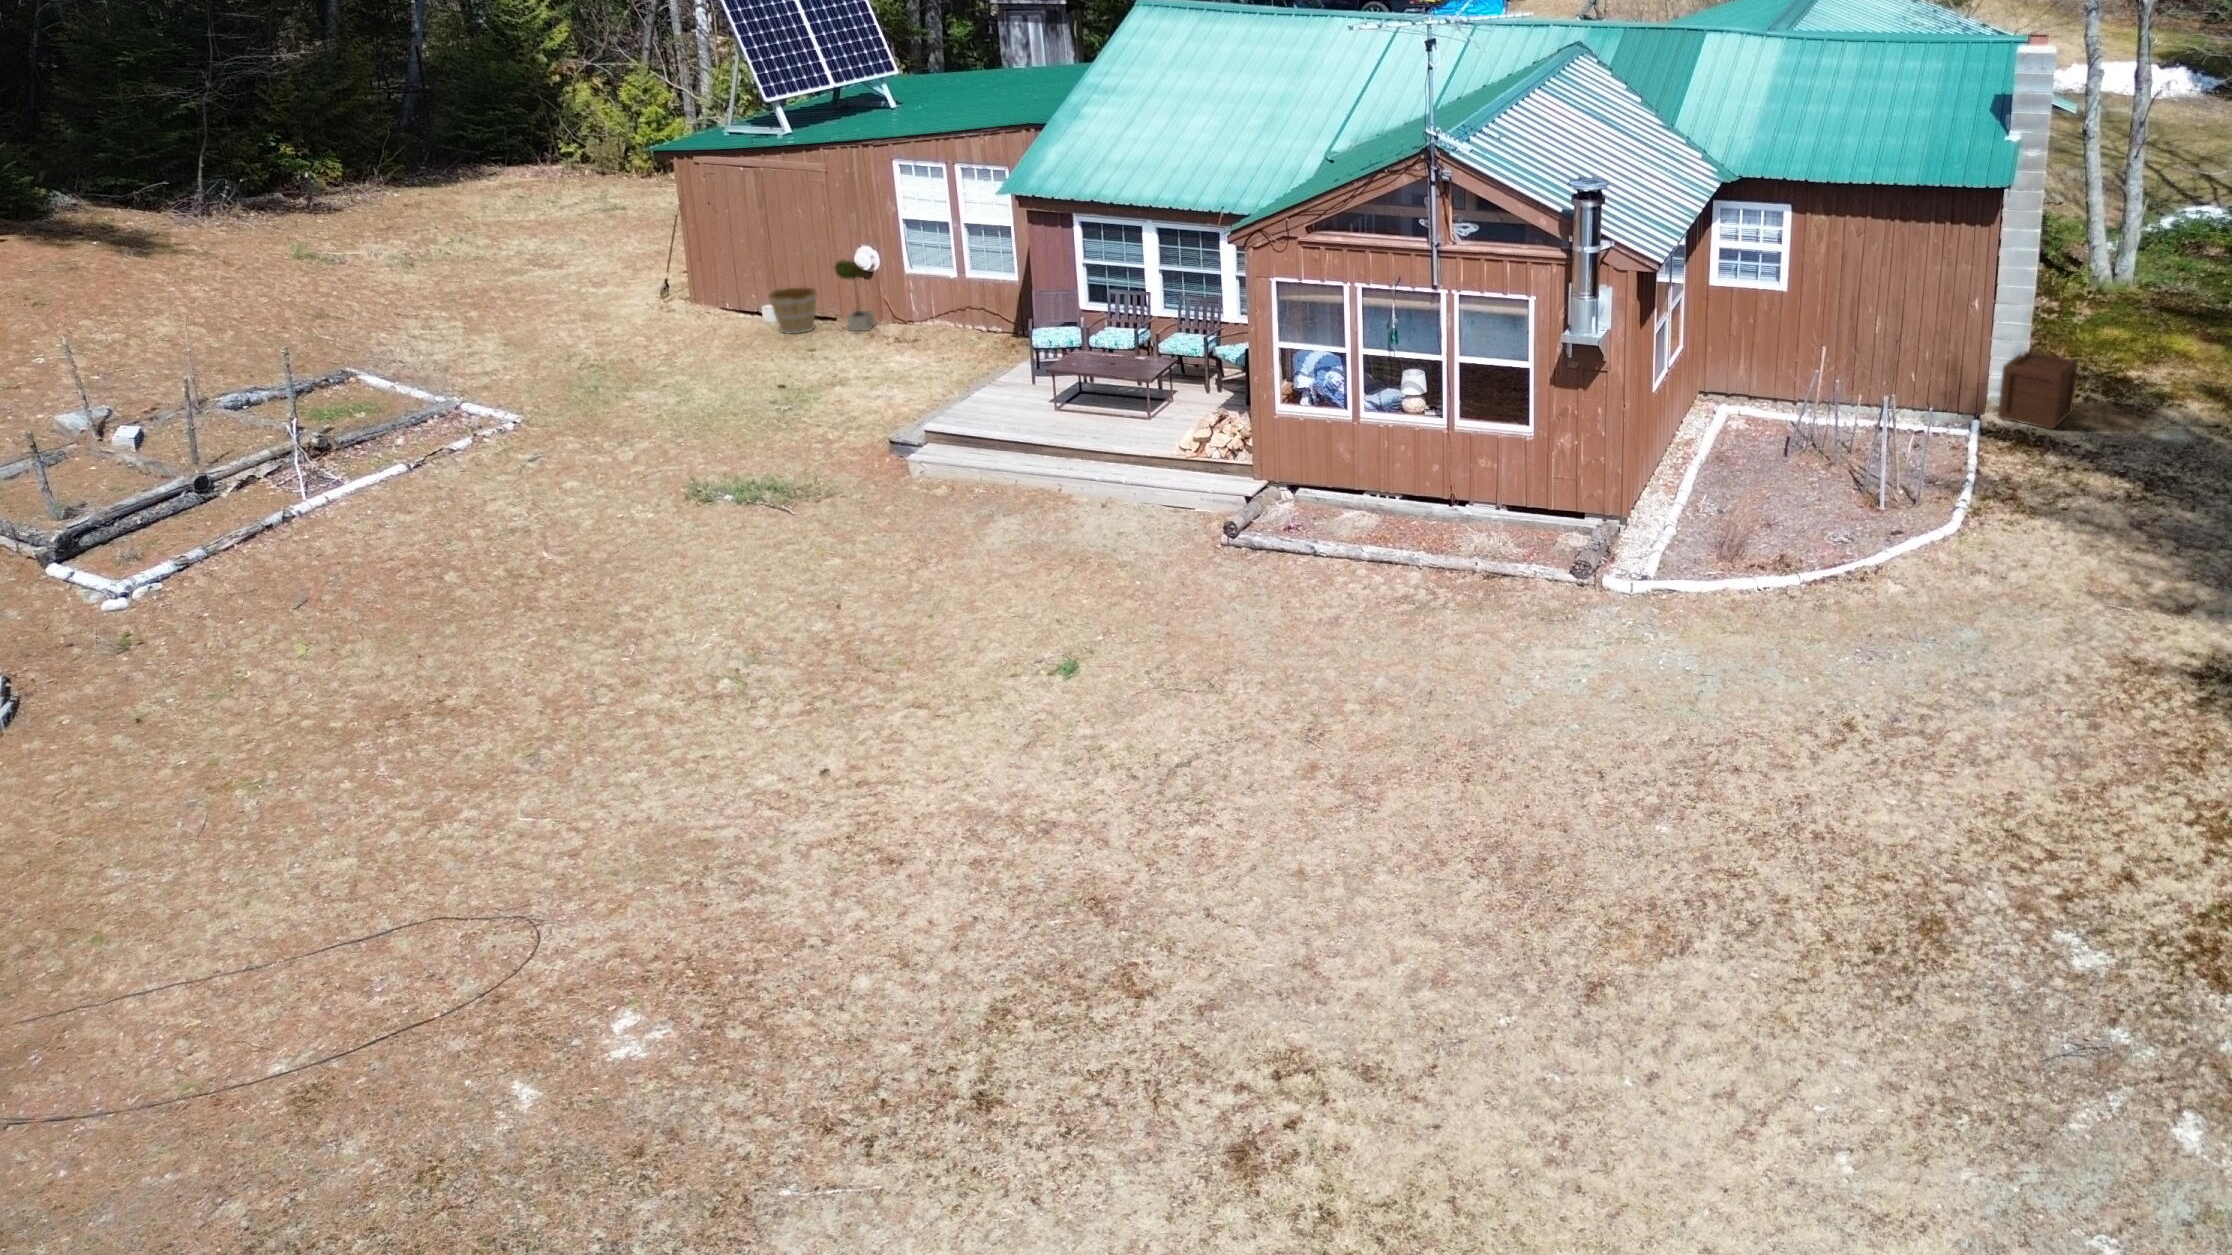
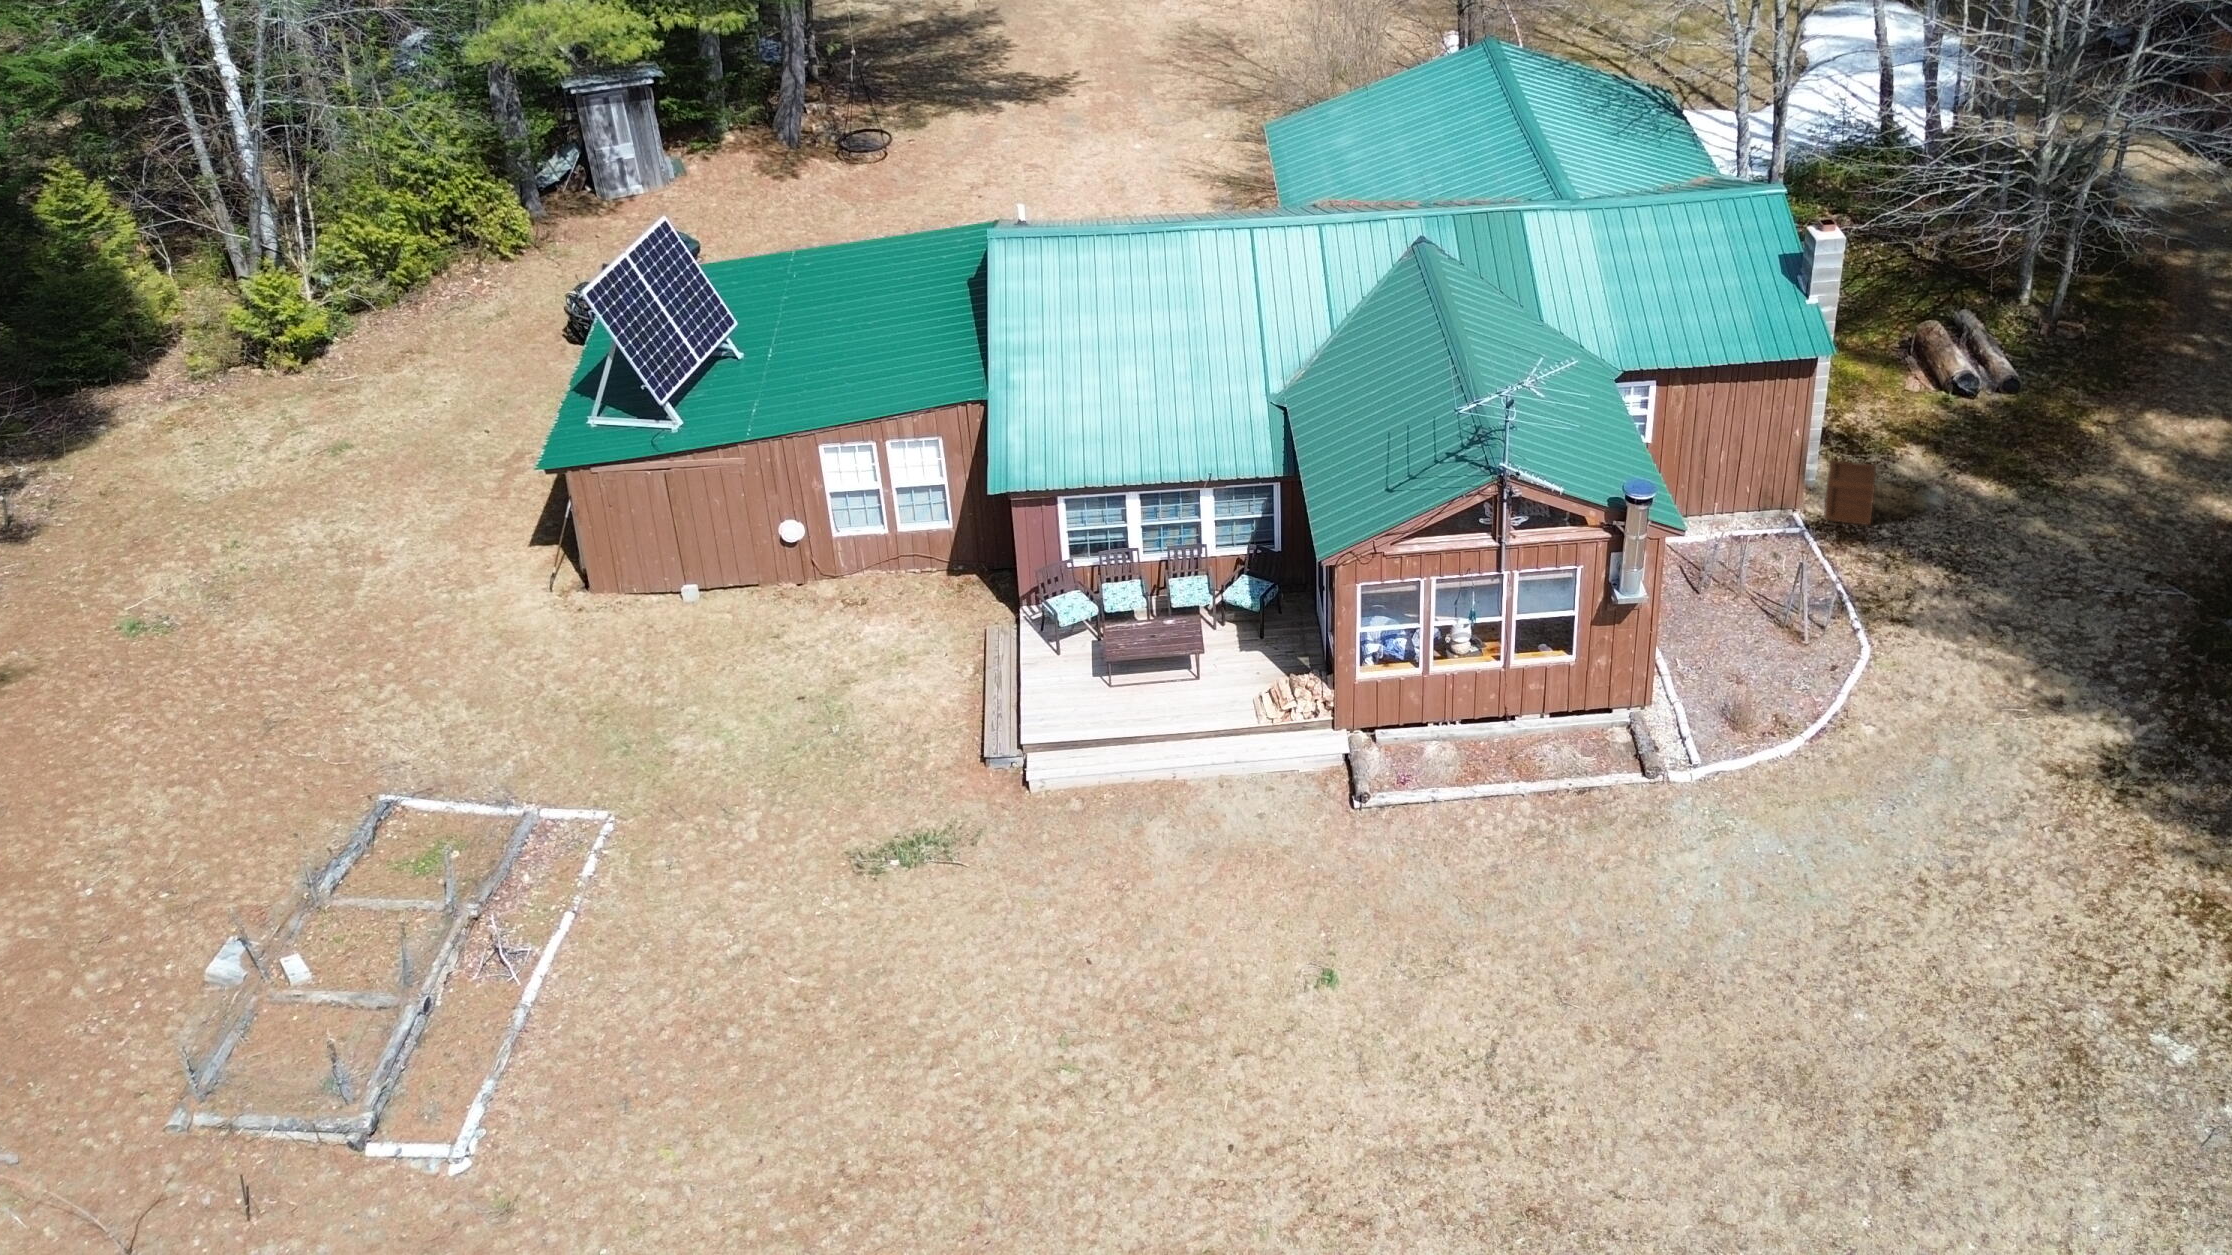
potted tree: present [835,260,875,331] -> none [770,540,808,604]
wooden bucket: present [769,288,818,334] -> none [707,569,754,620]

